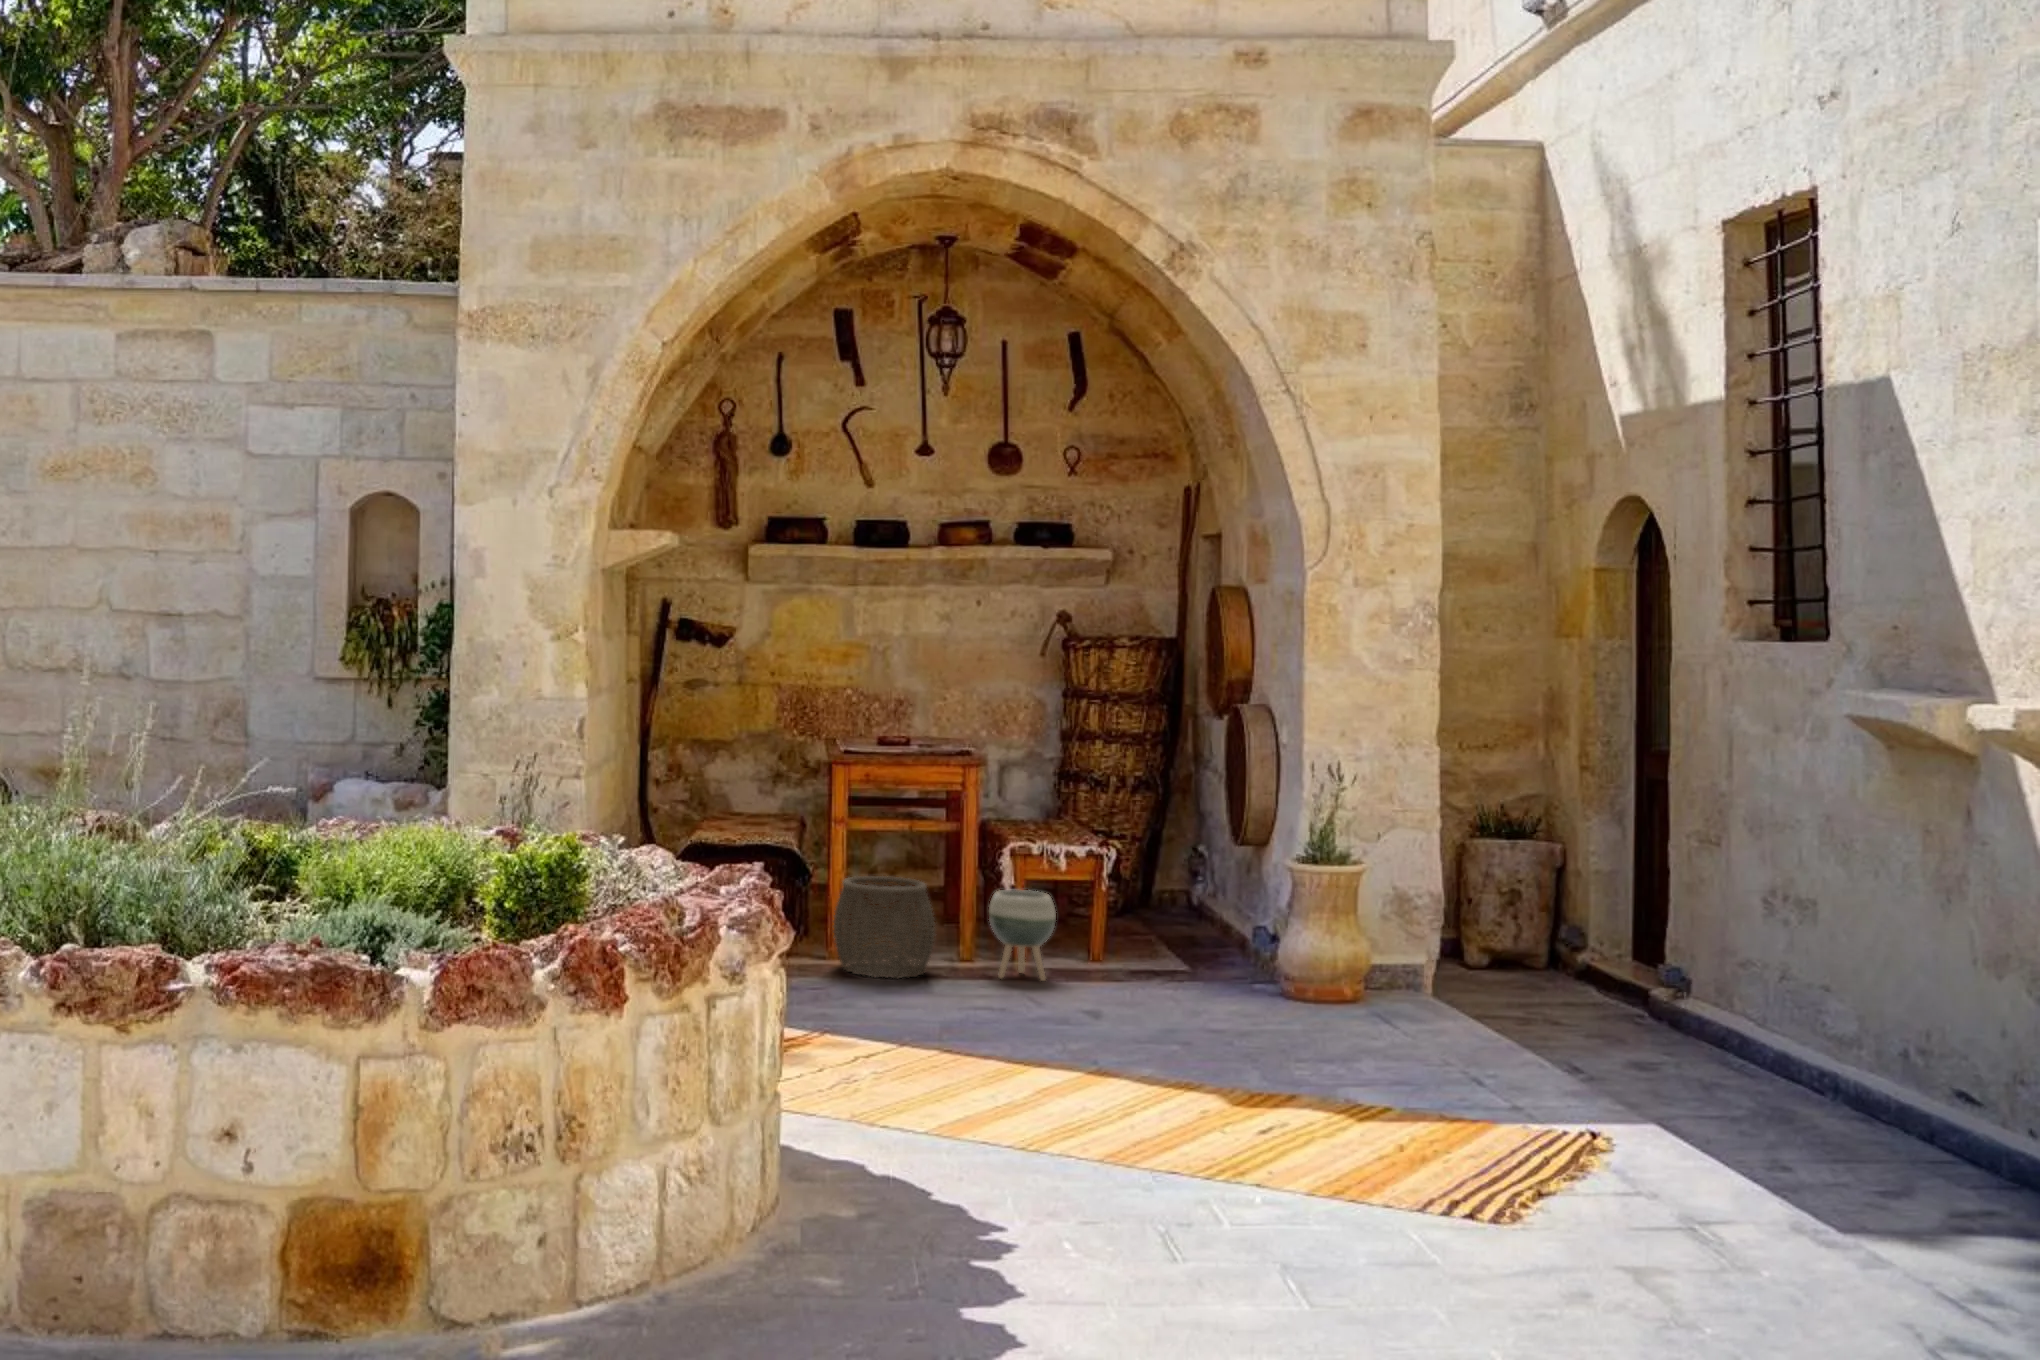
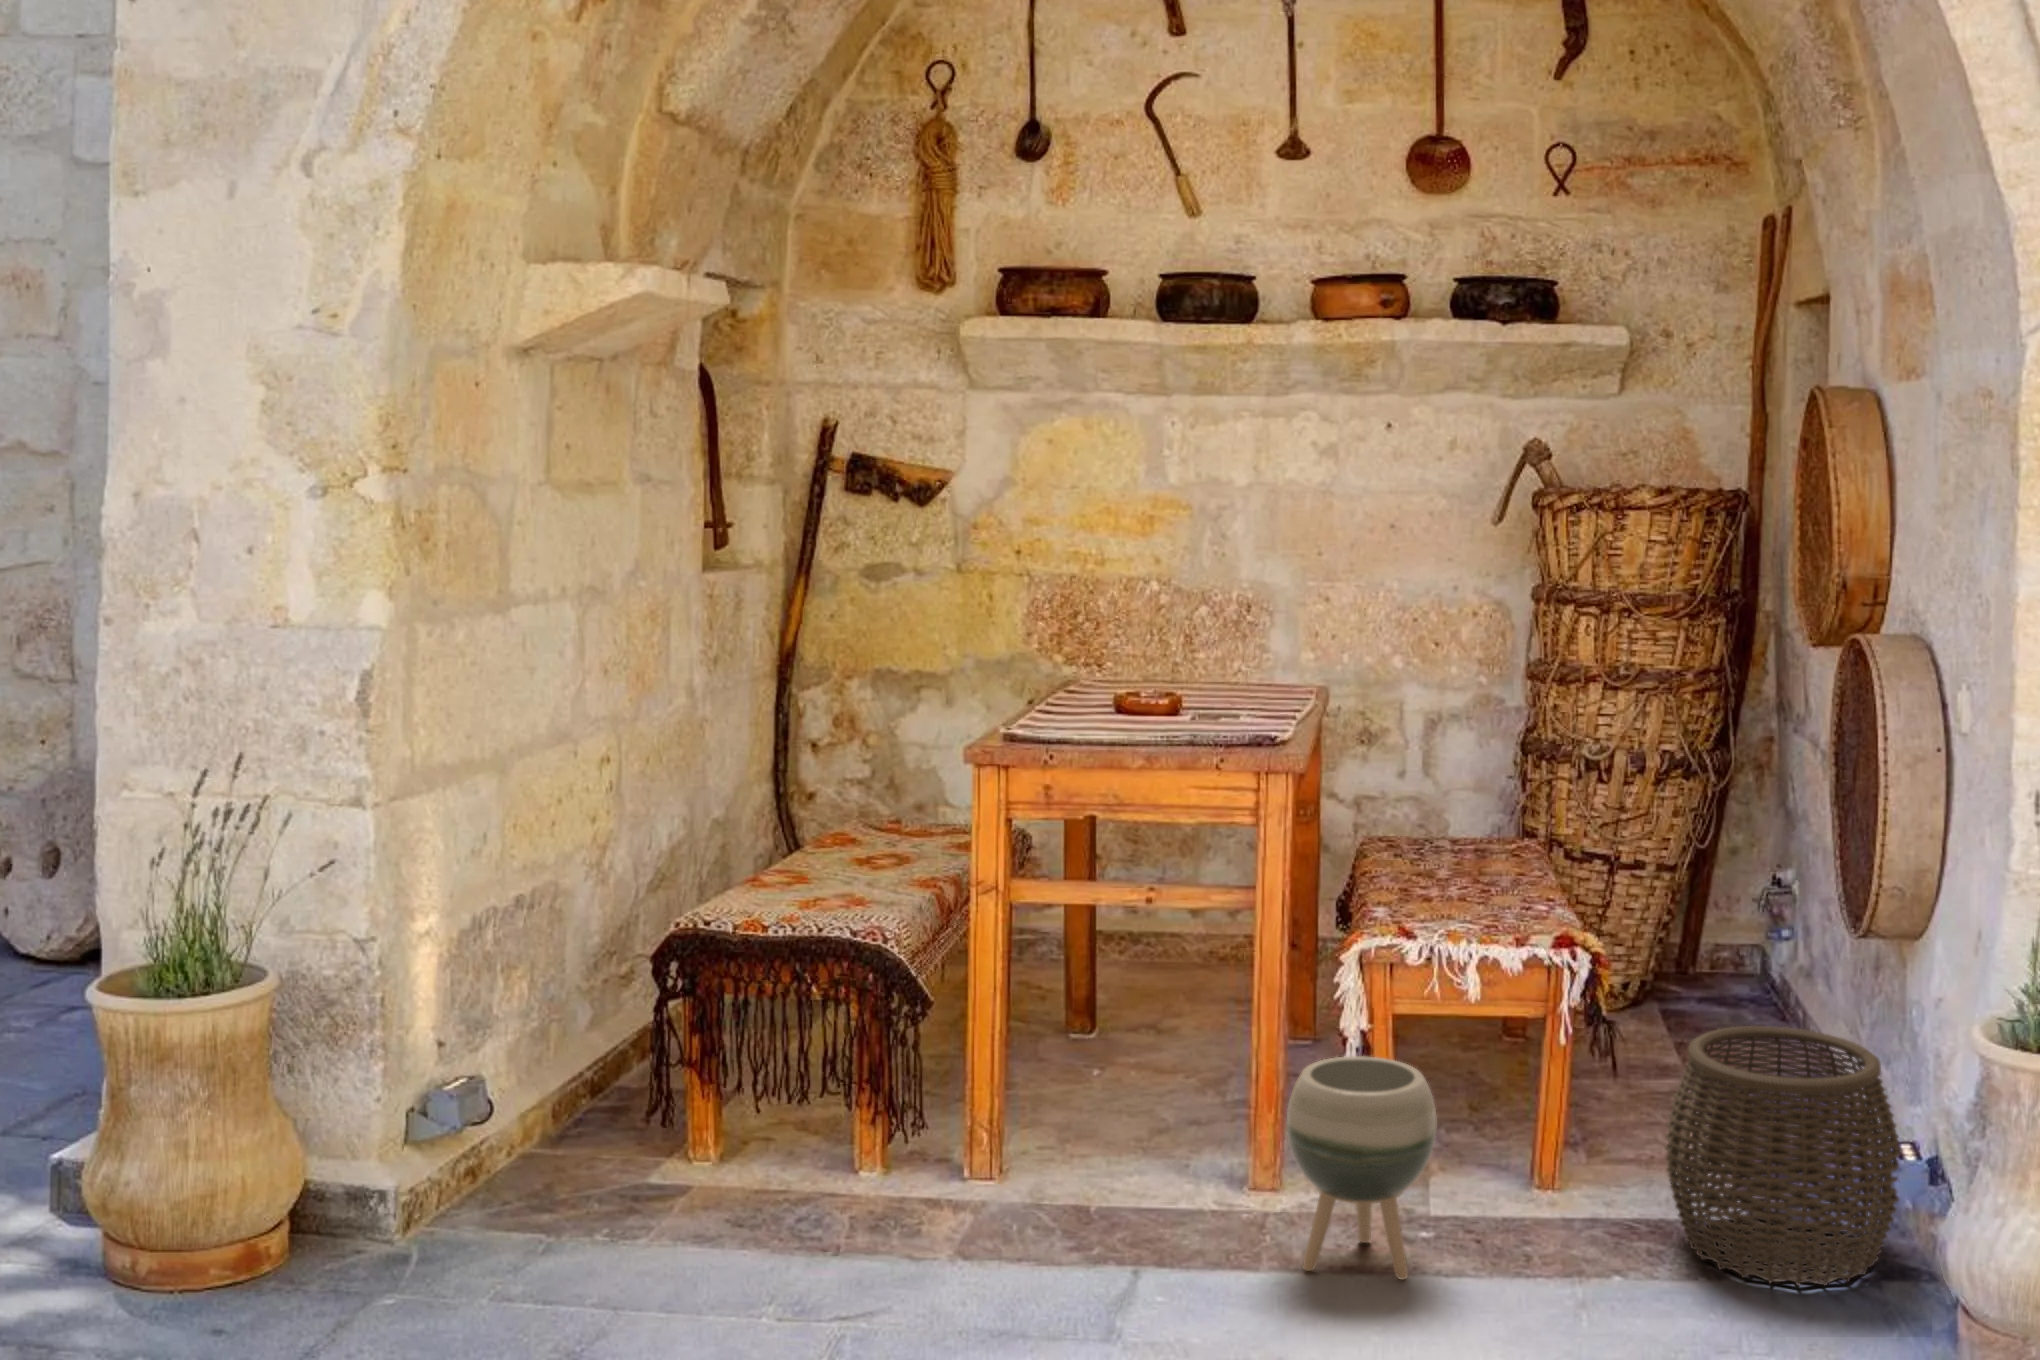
woven basket: present [833,876,935,978] -> present [1665,1026,1901,1286]

